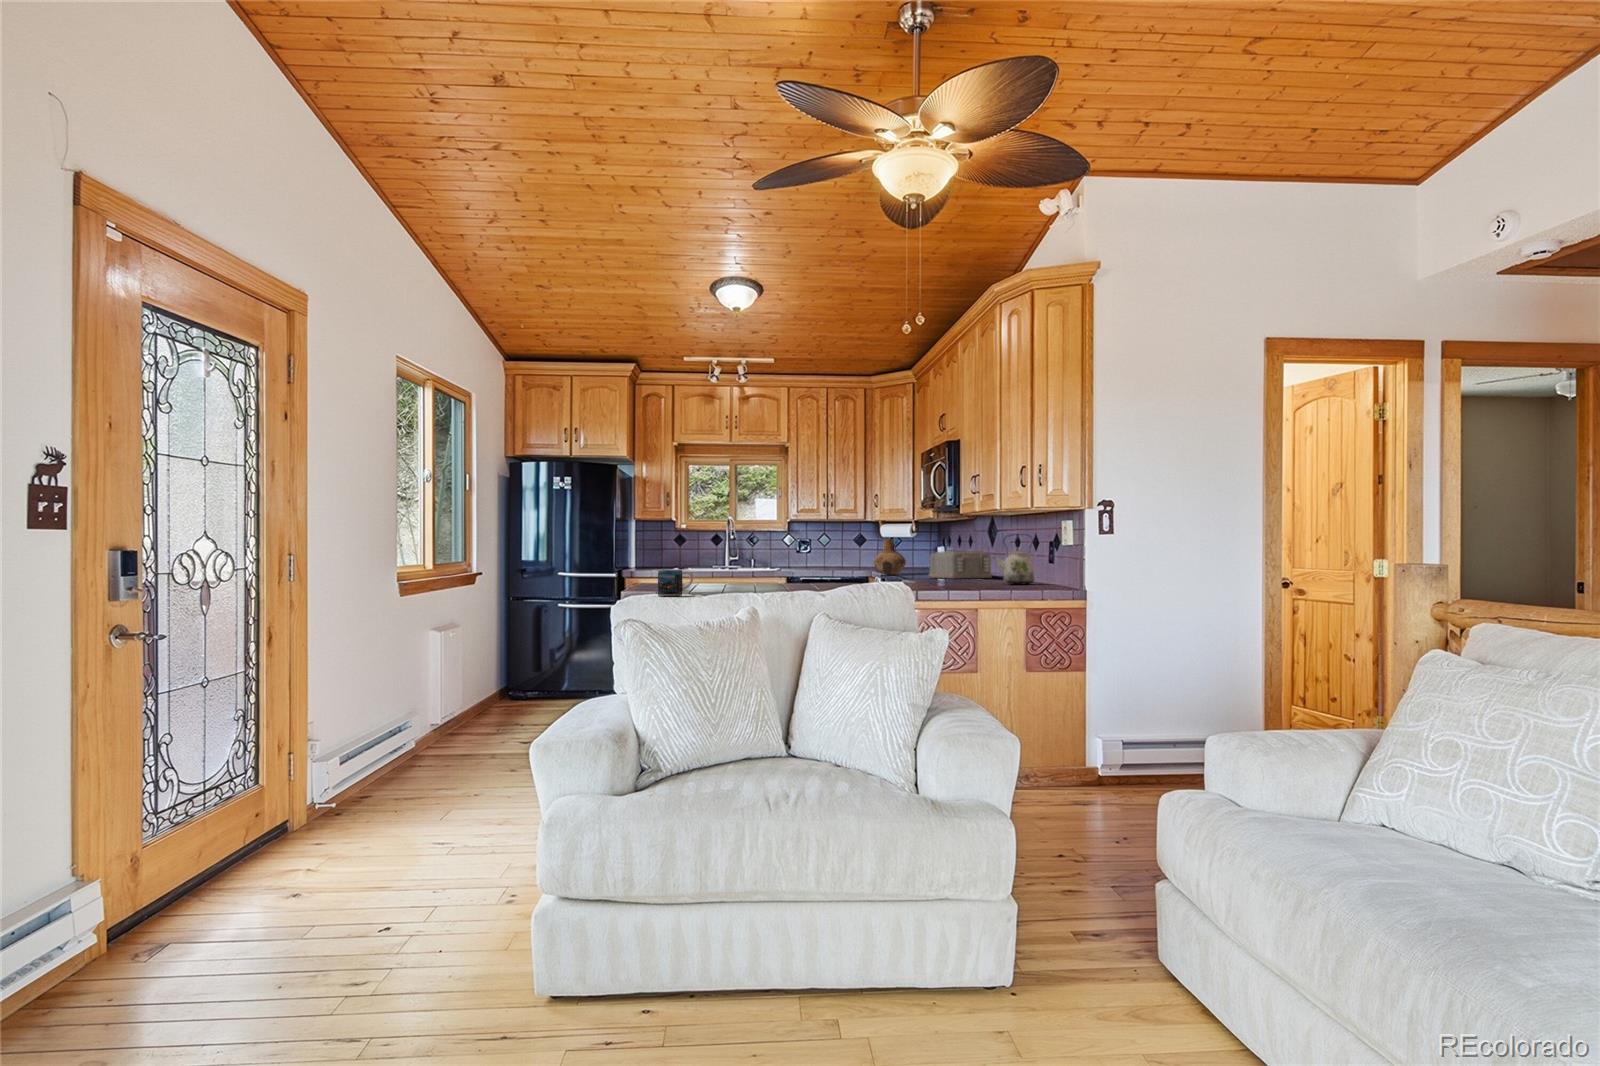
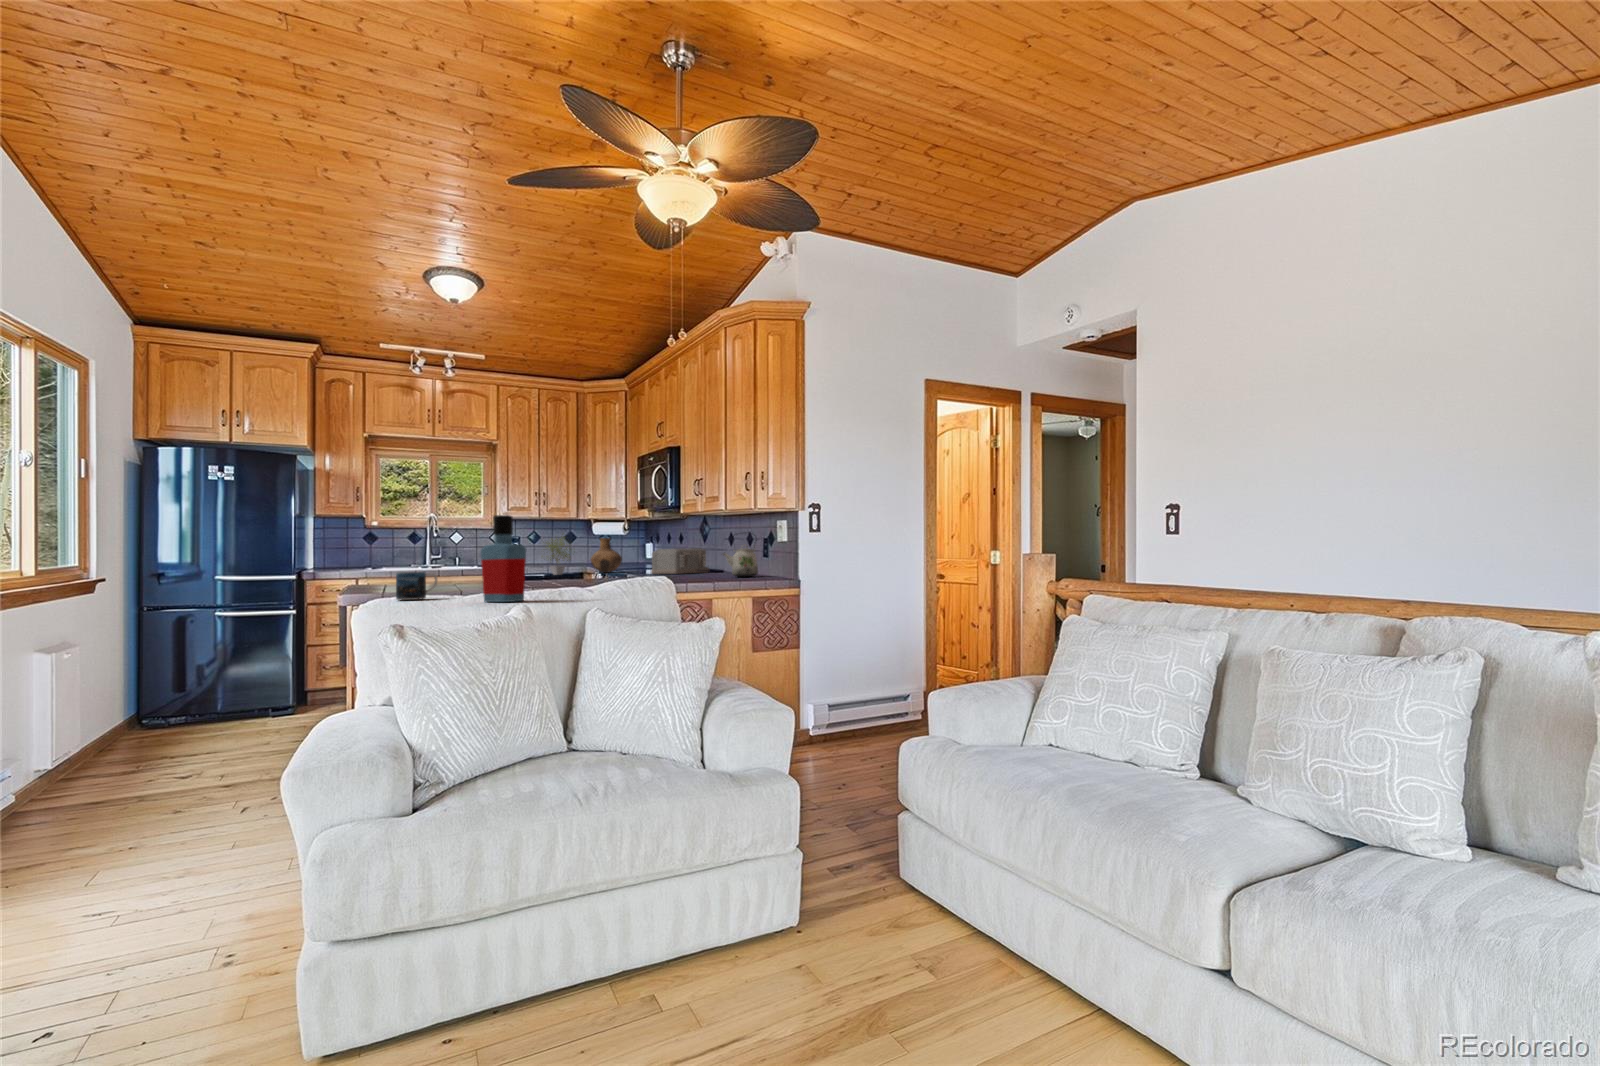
bottle: none [716,516,754,602] -> present [481,515,526,602]
potted plant: none [823,533,861,576] -> present [547,539,570,575]

